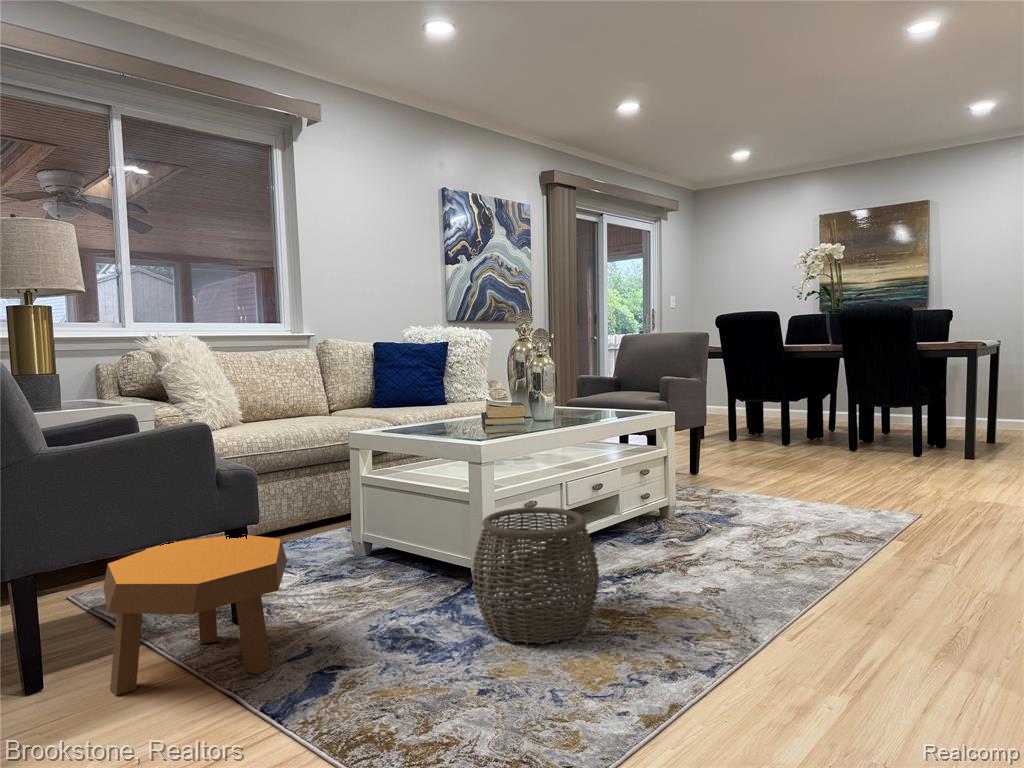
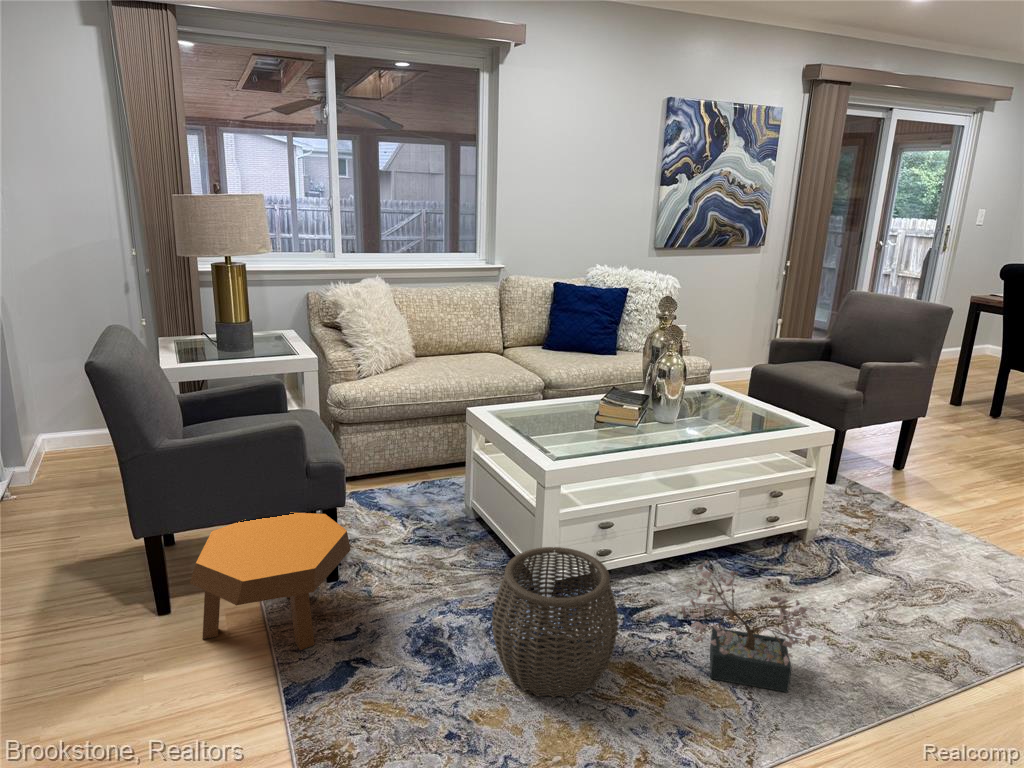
decorative plant: none [633,500,746,603] -> present [682,561,816,692]

